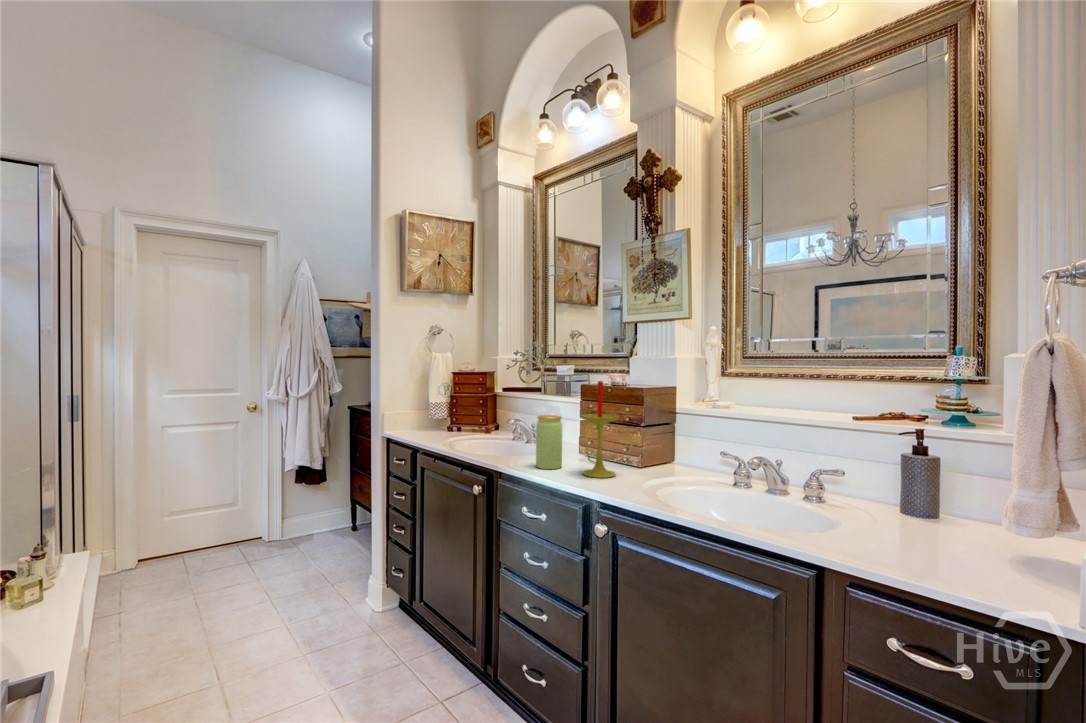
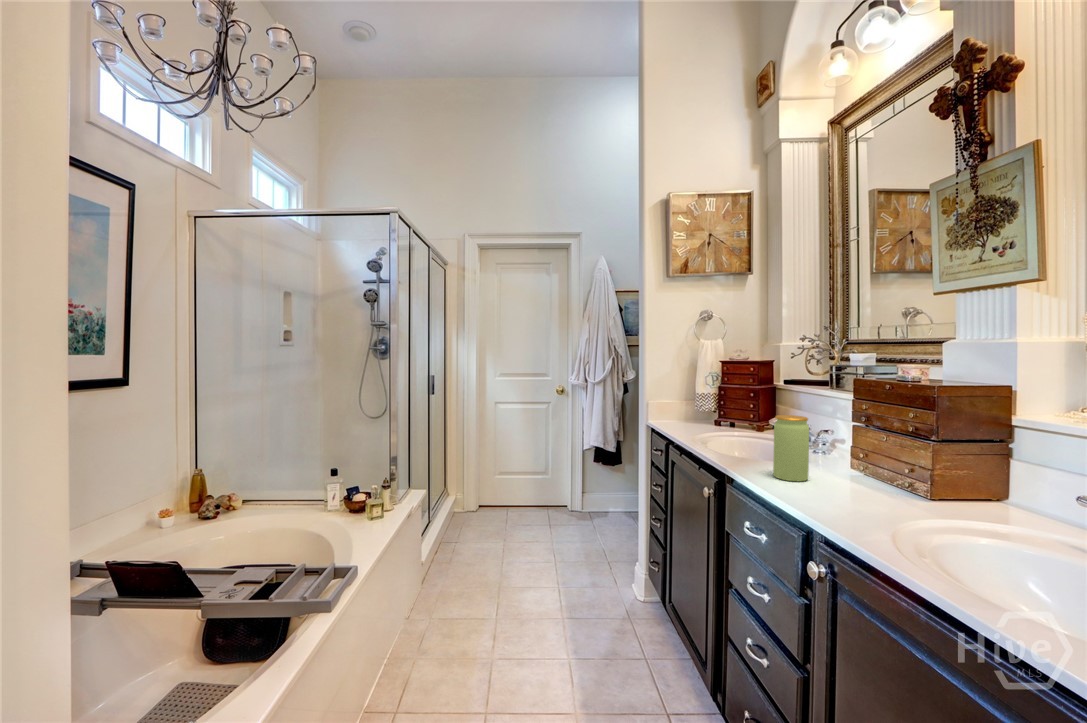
candle: present [582,381,618,478] -> none [823,373,882,504]

